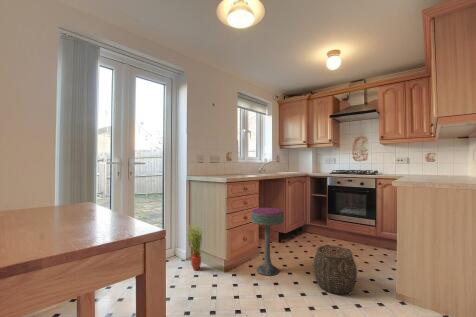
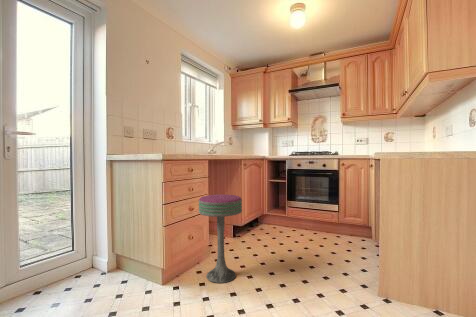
potted plant: present [188,225,205,270] -> none [103,220,134,286]
woven basket: present [313,245,357,294] -> none [280,237,335,300]

